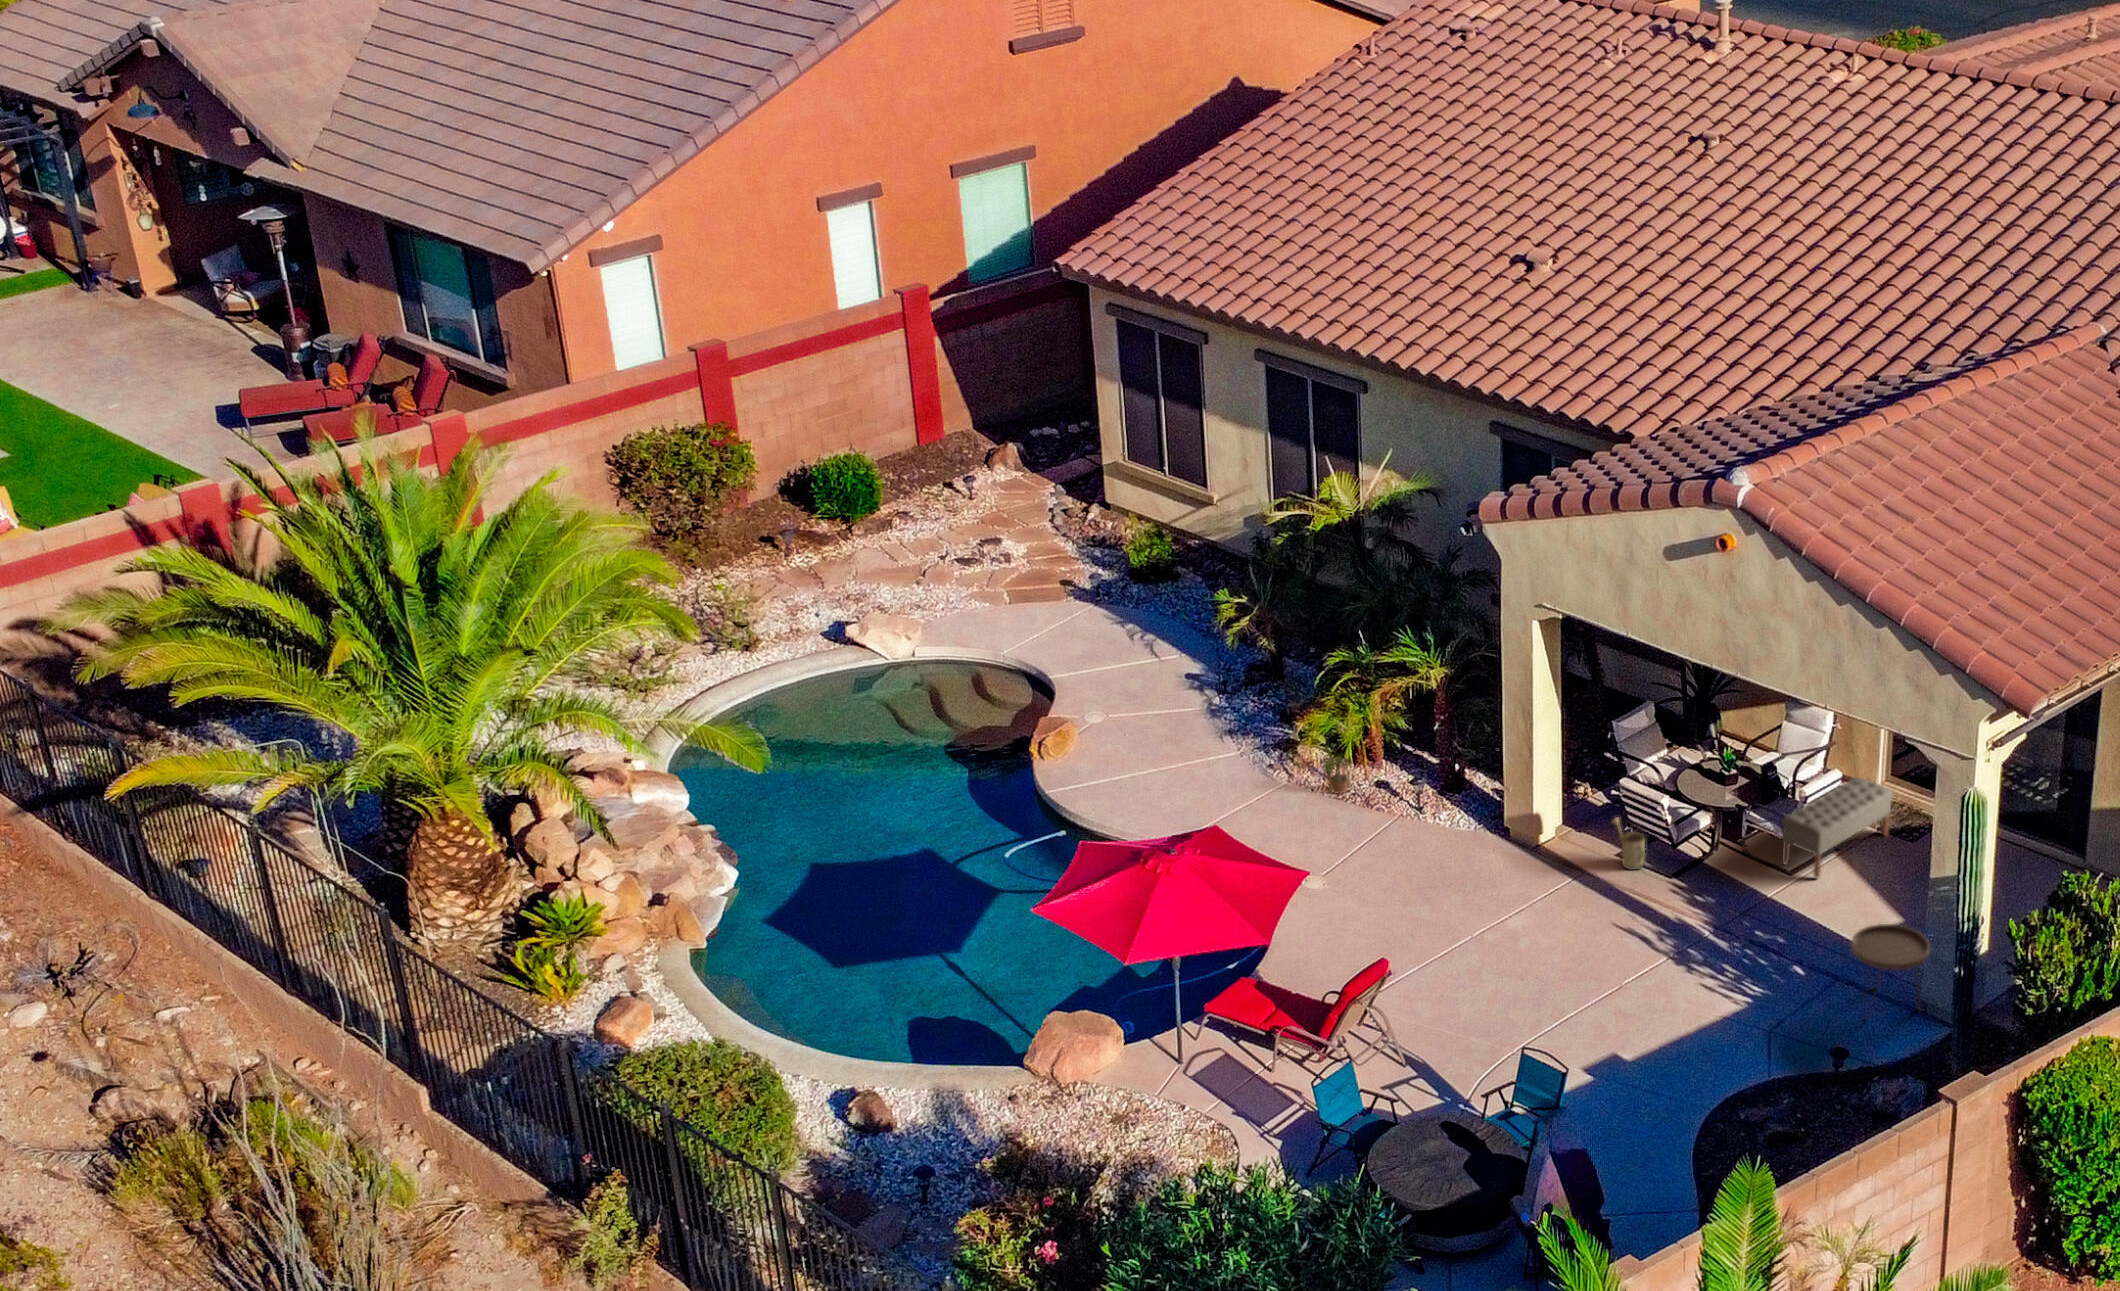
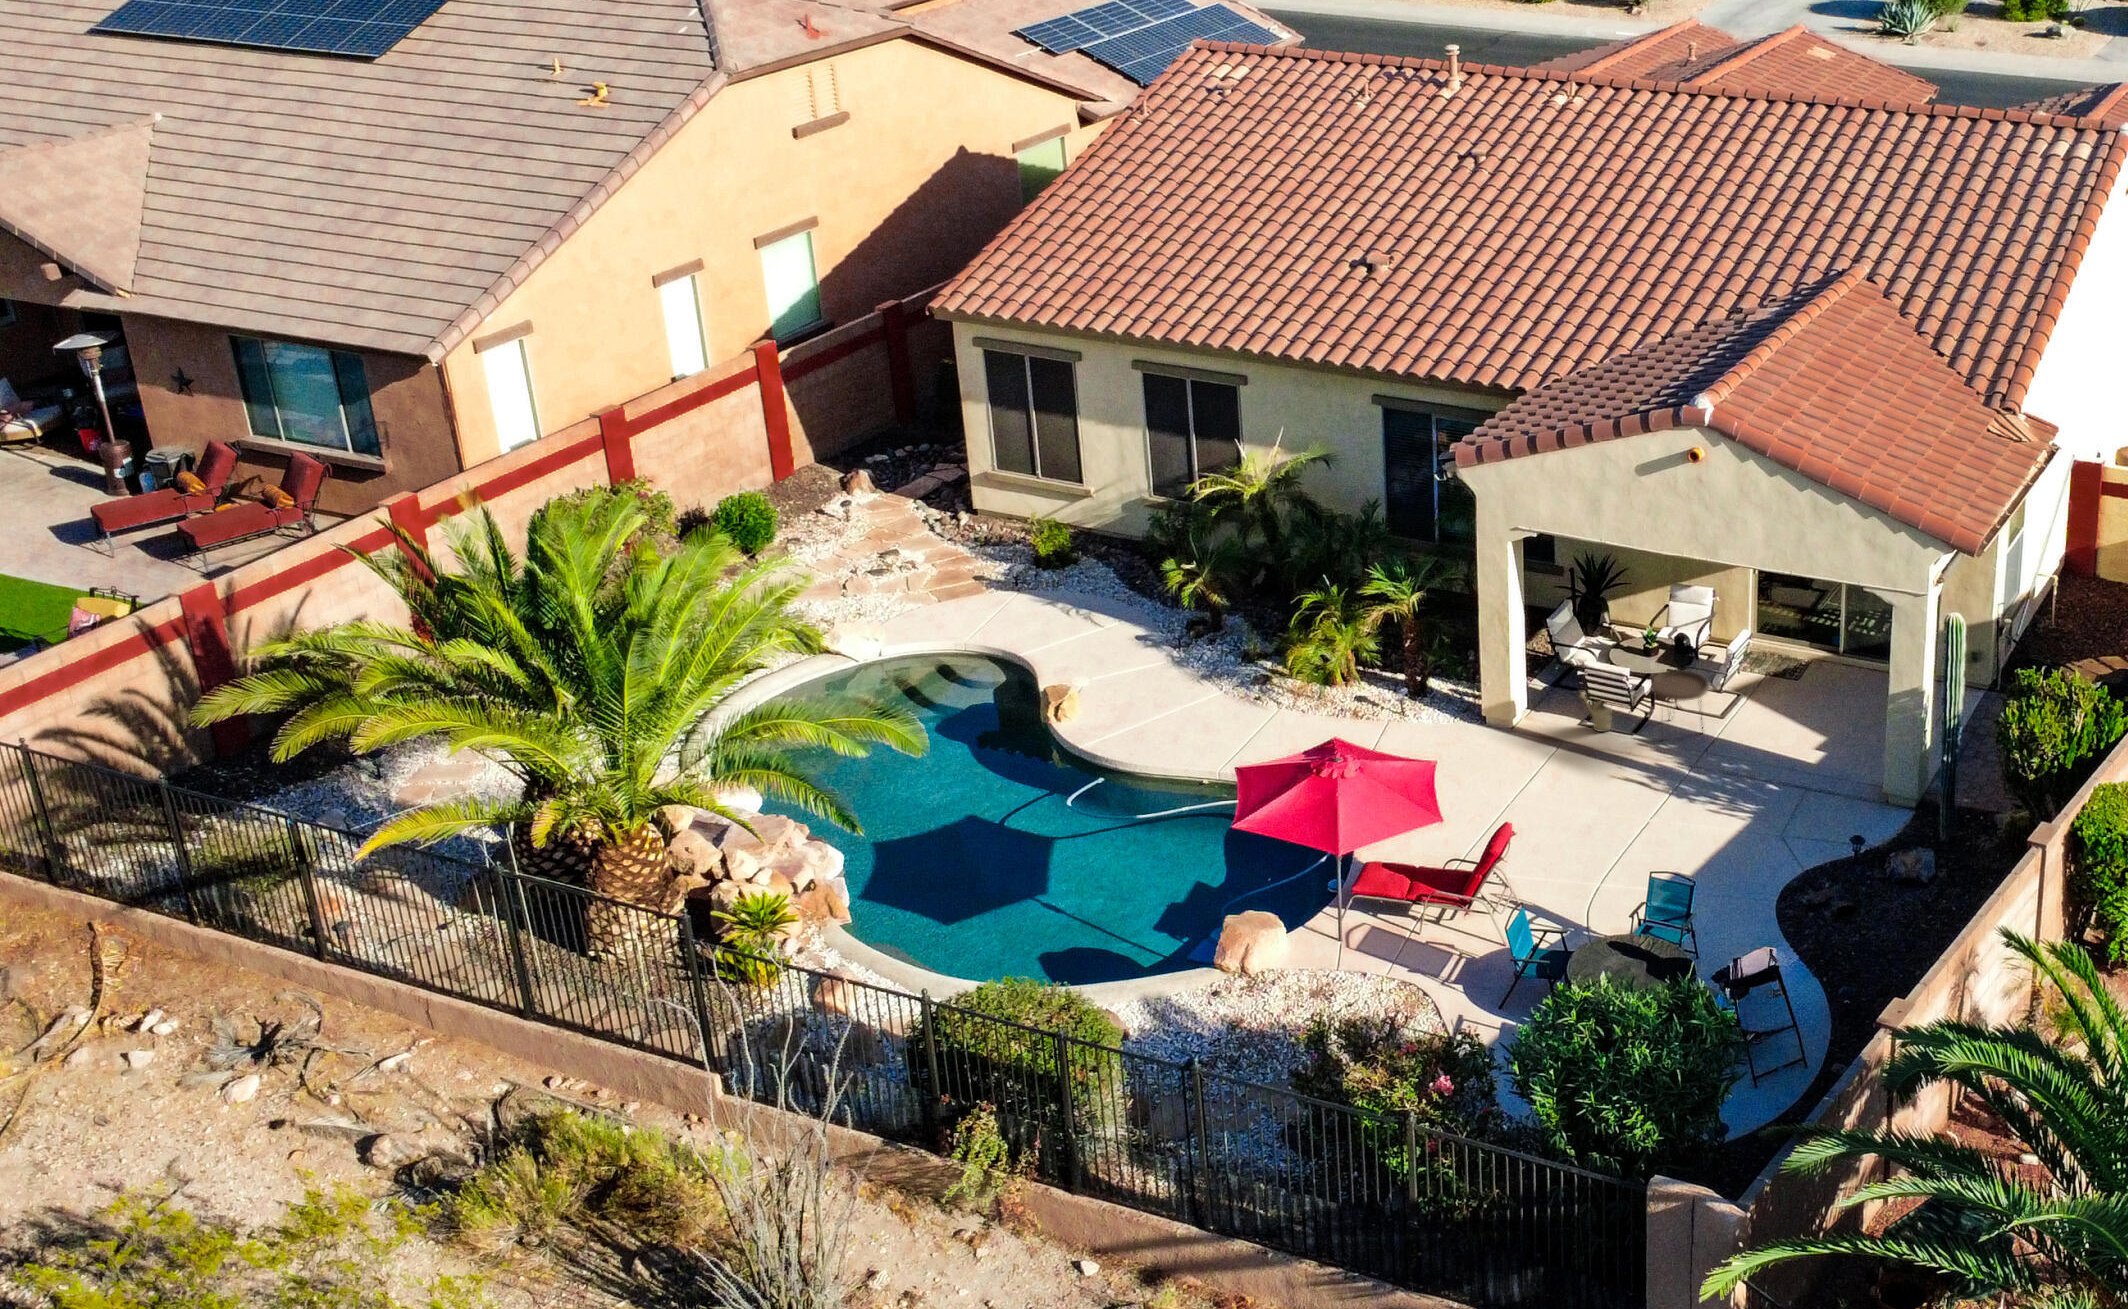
potted plant: present [1323,755,1354,794] -> none [1313,678,1349,711]
bench: present [1782,777,1893,878] -> none [1714,634,1782,716]
side table: present [1851,924,1930,1002] -> present [1652,670,1709,739]

